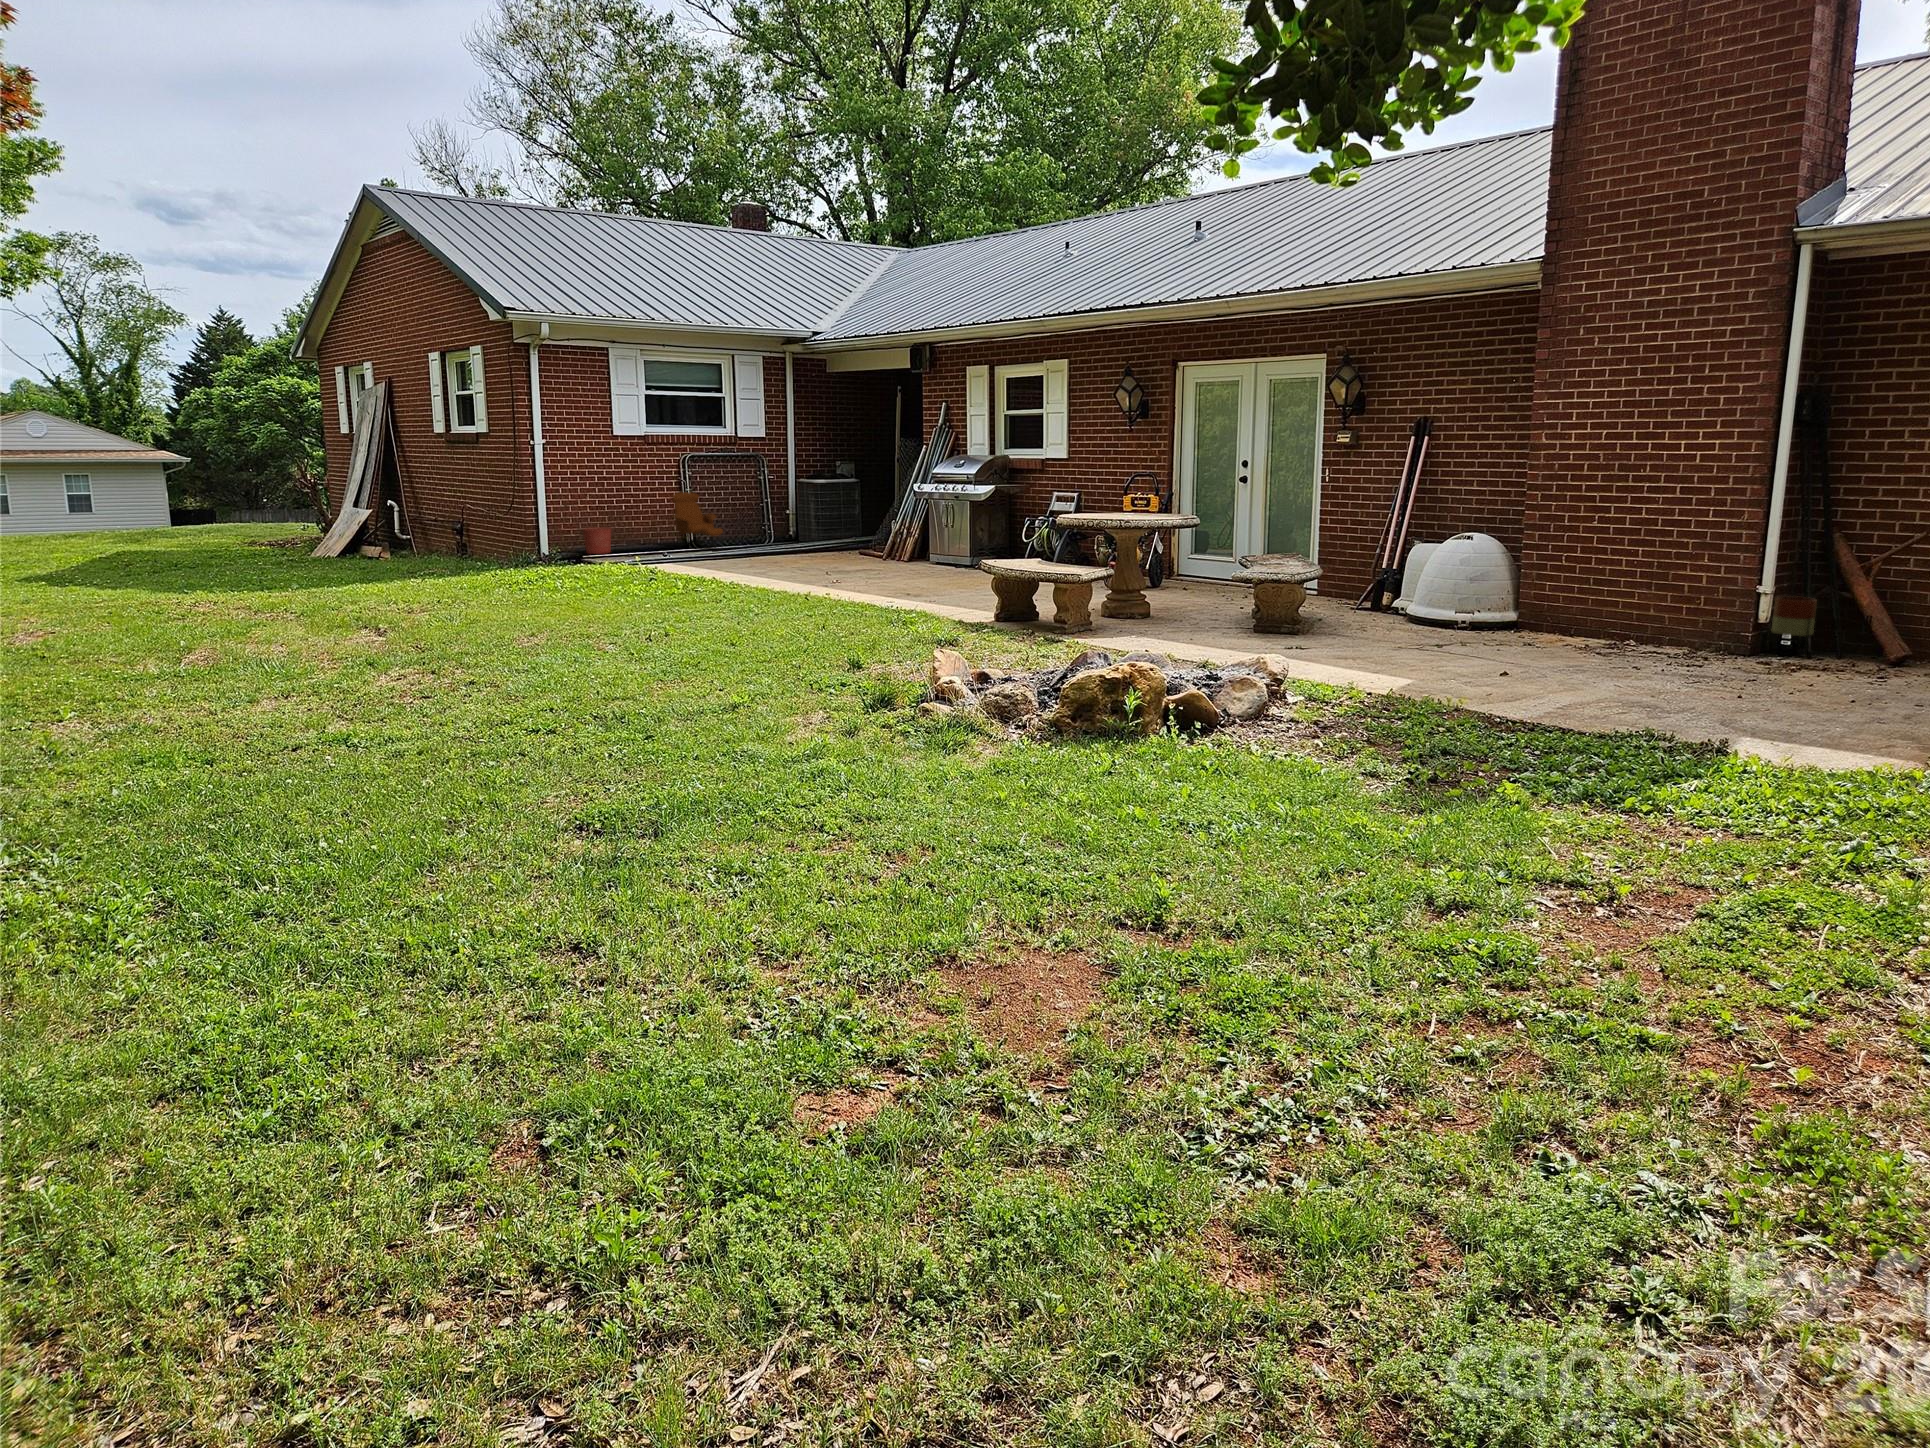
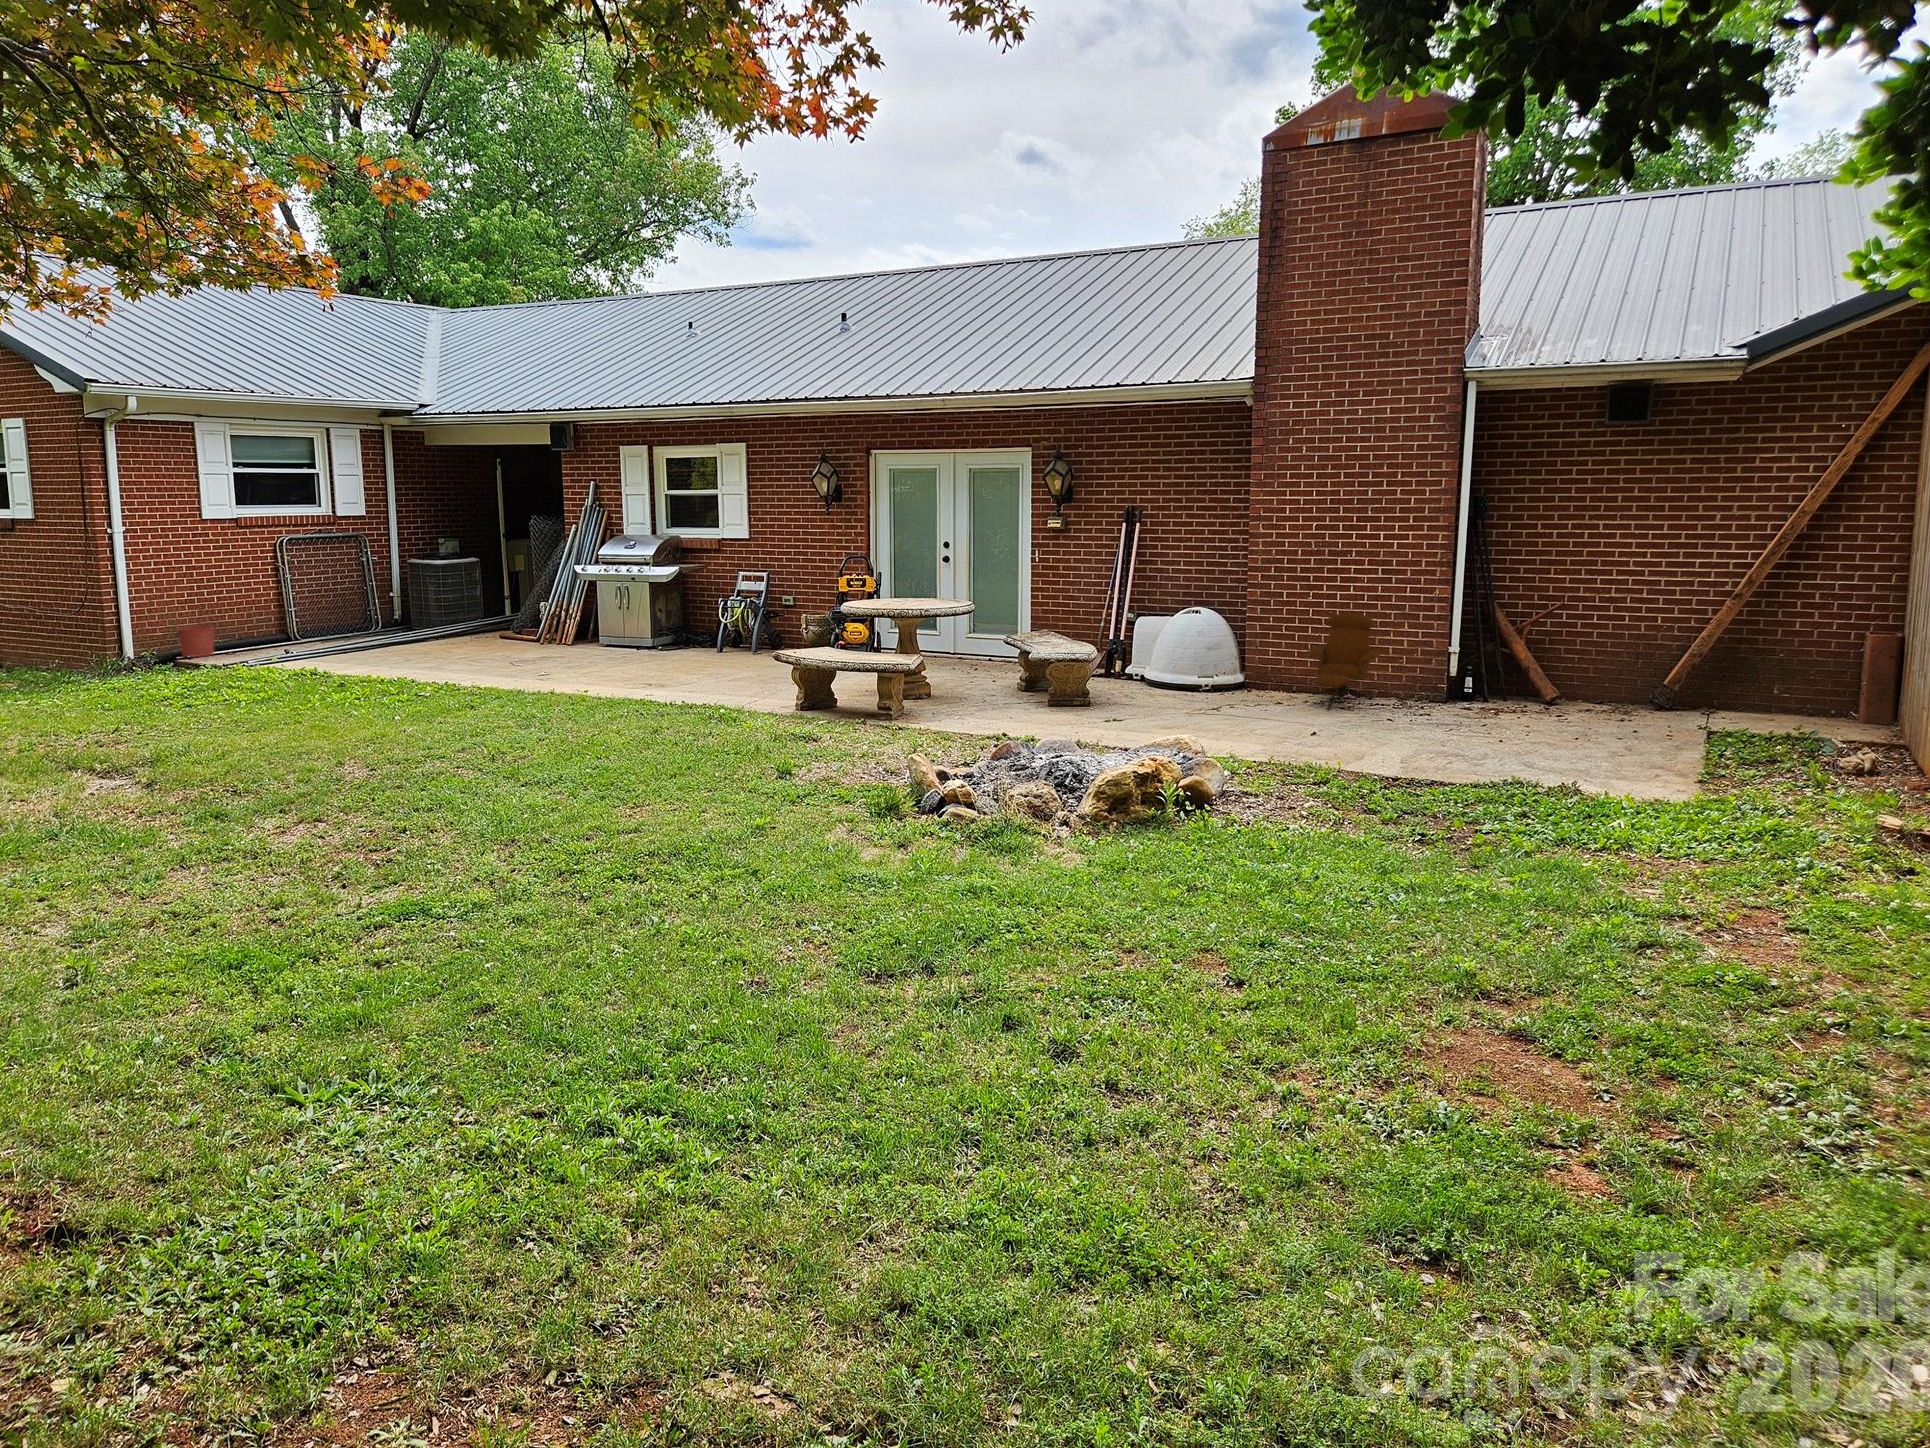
lounge chair: present [672,492,723,548] -> present [1309,613,1381,709]
planter: present [1769,596,1817,649] -> none [1457,654,1491,700]

